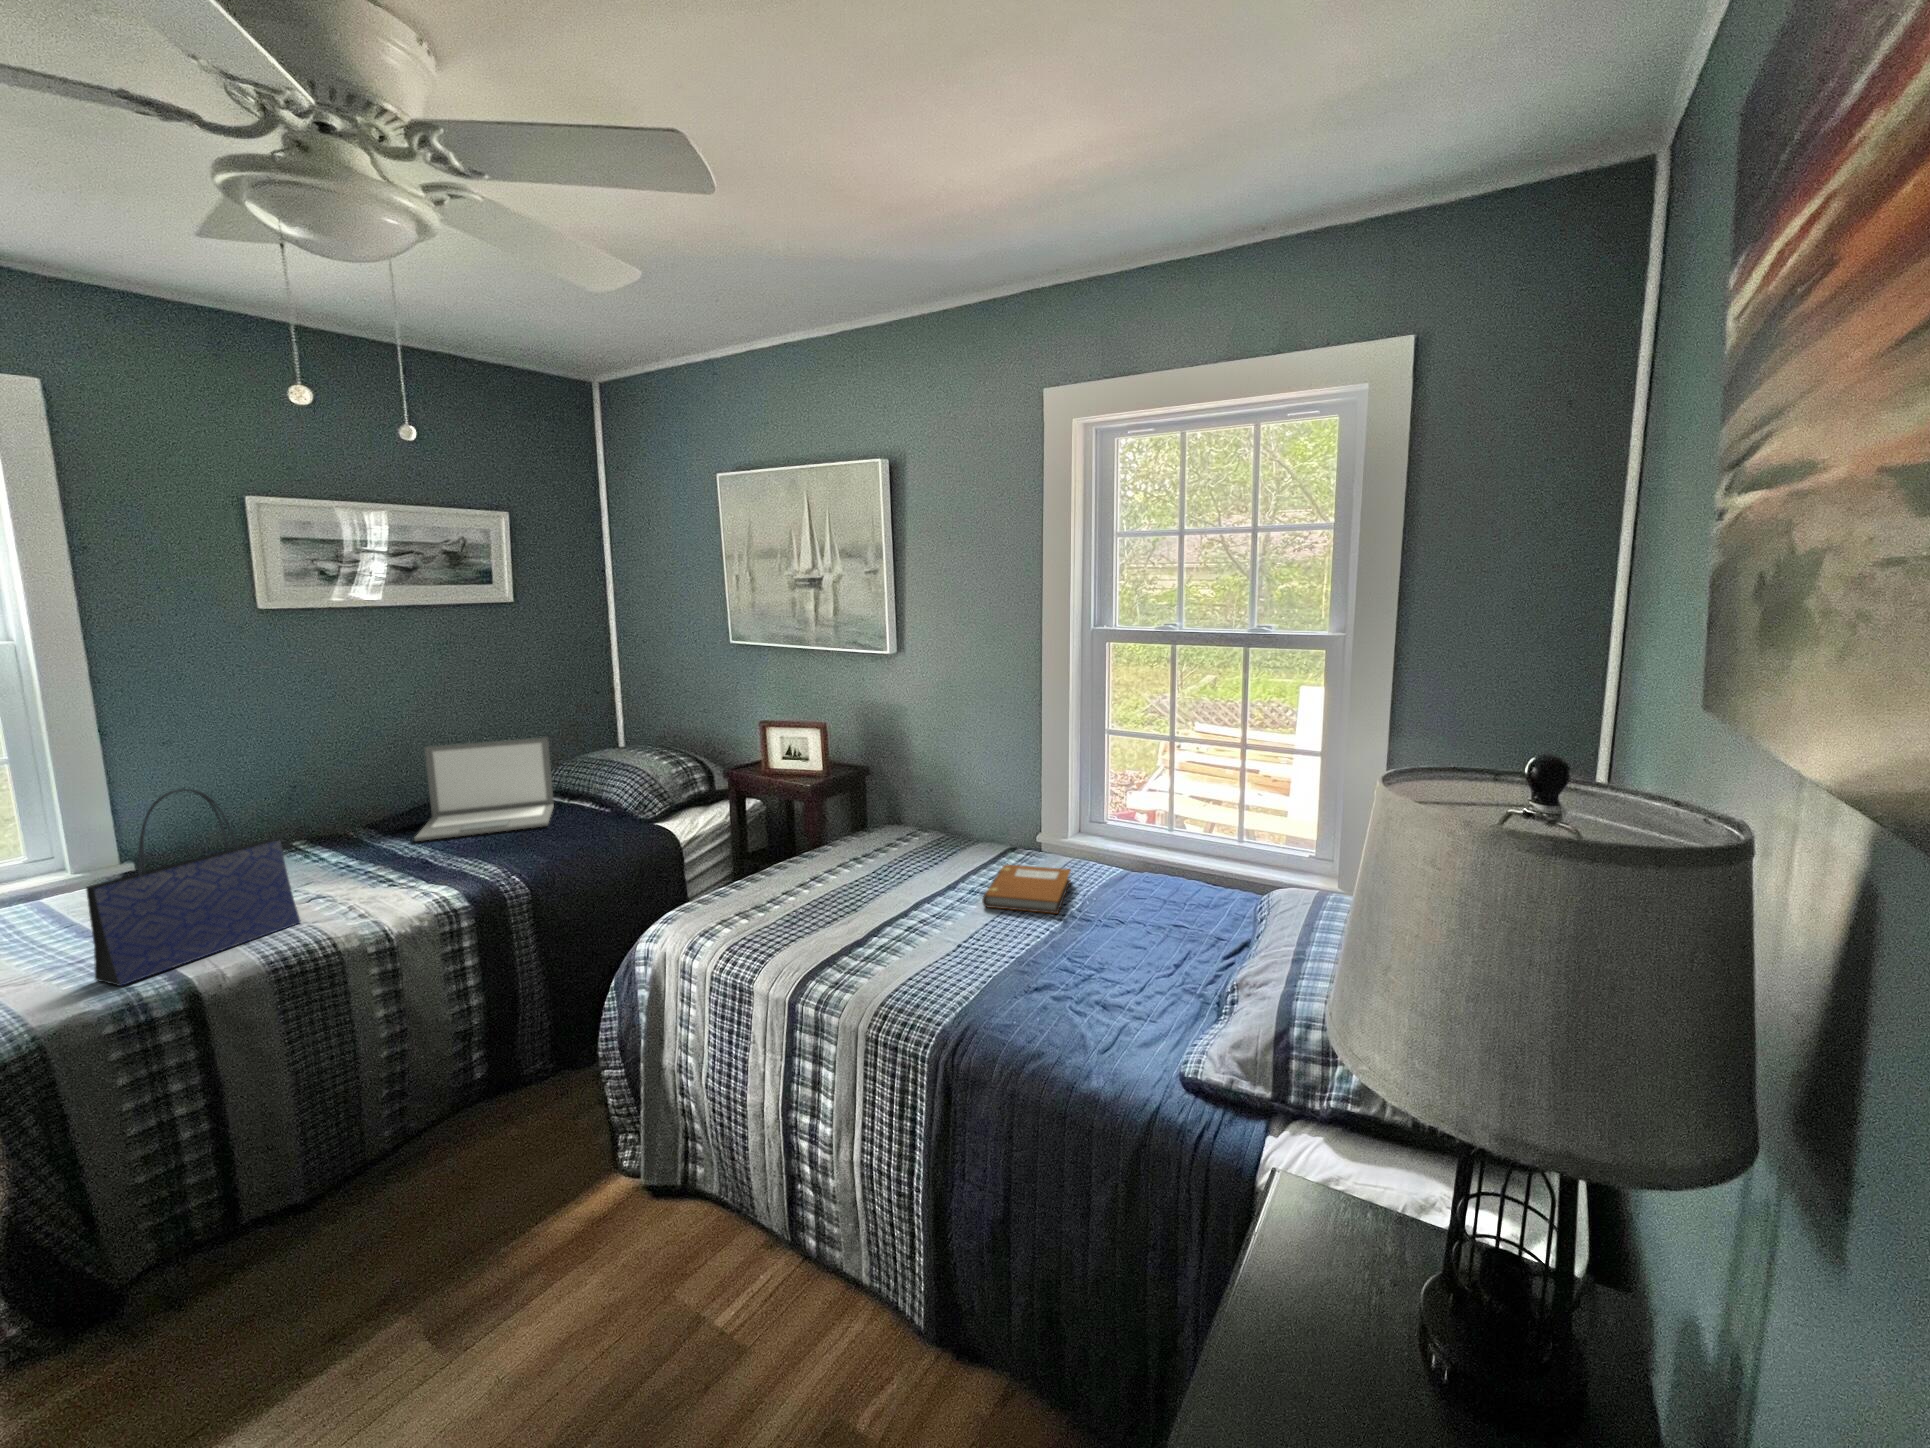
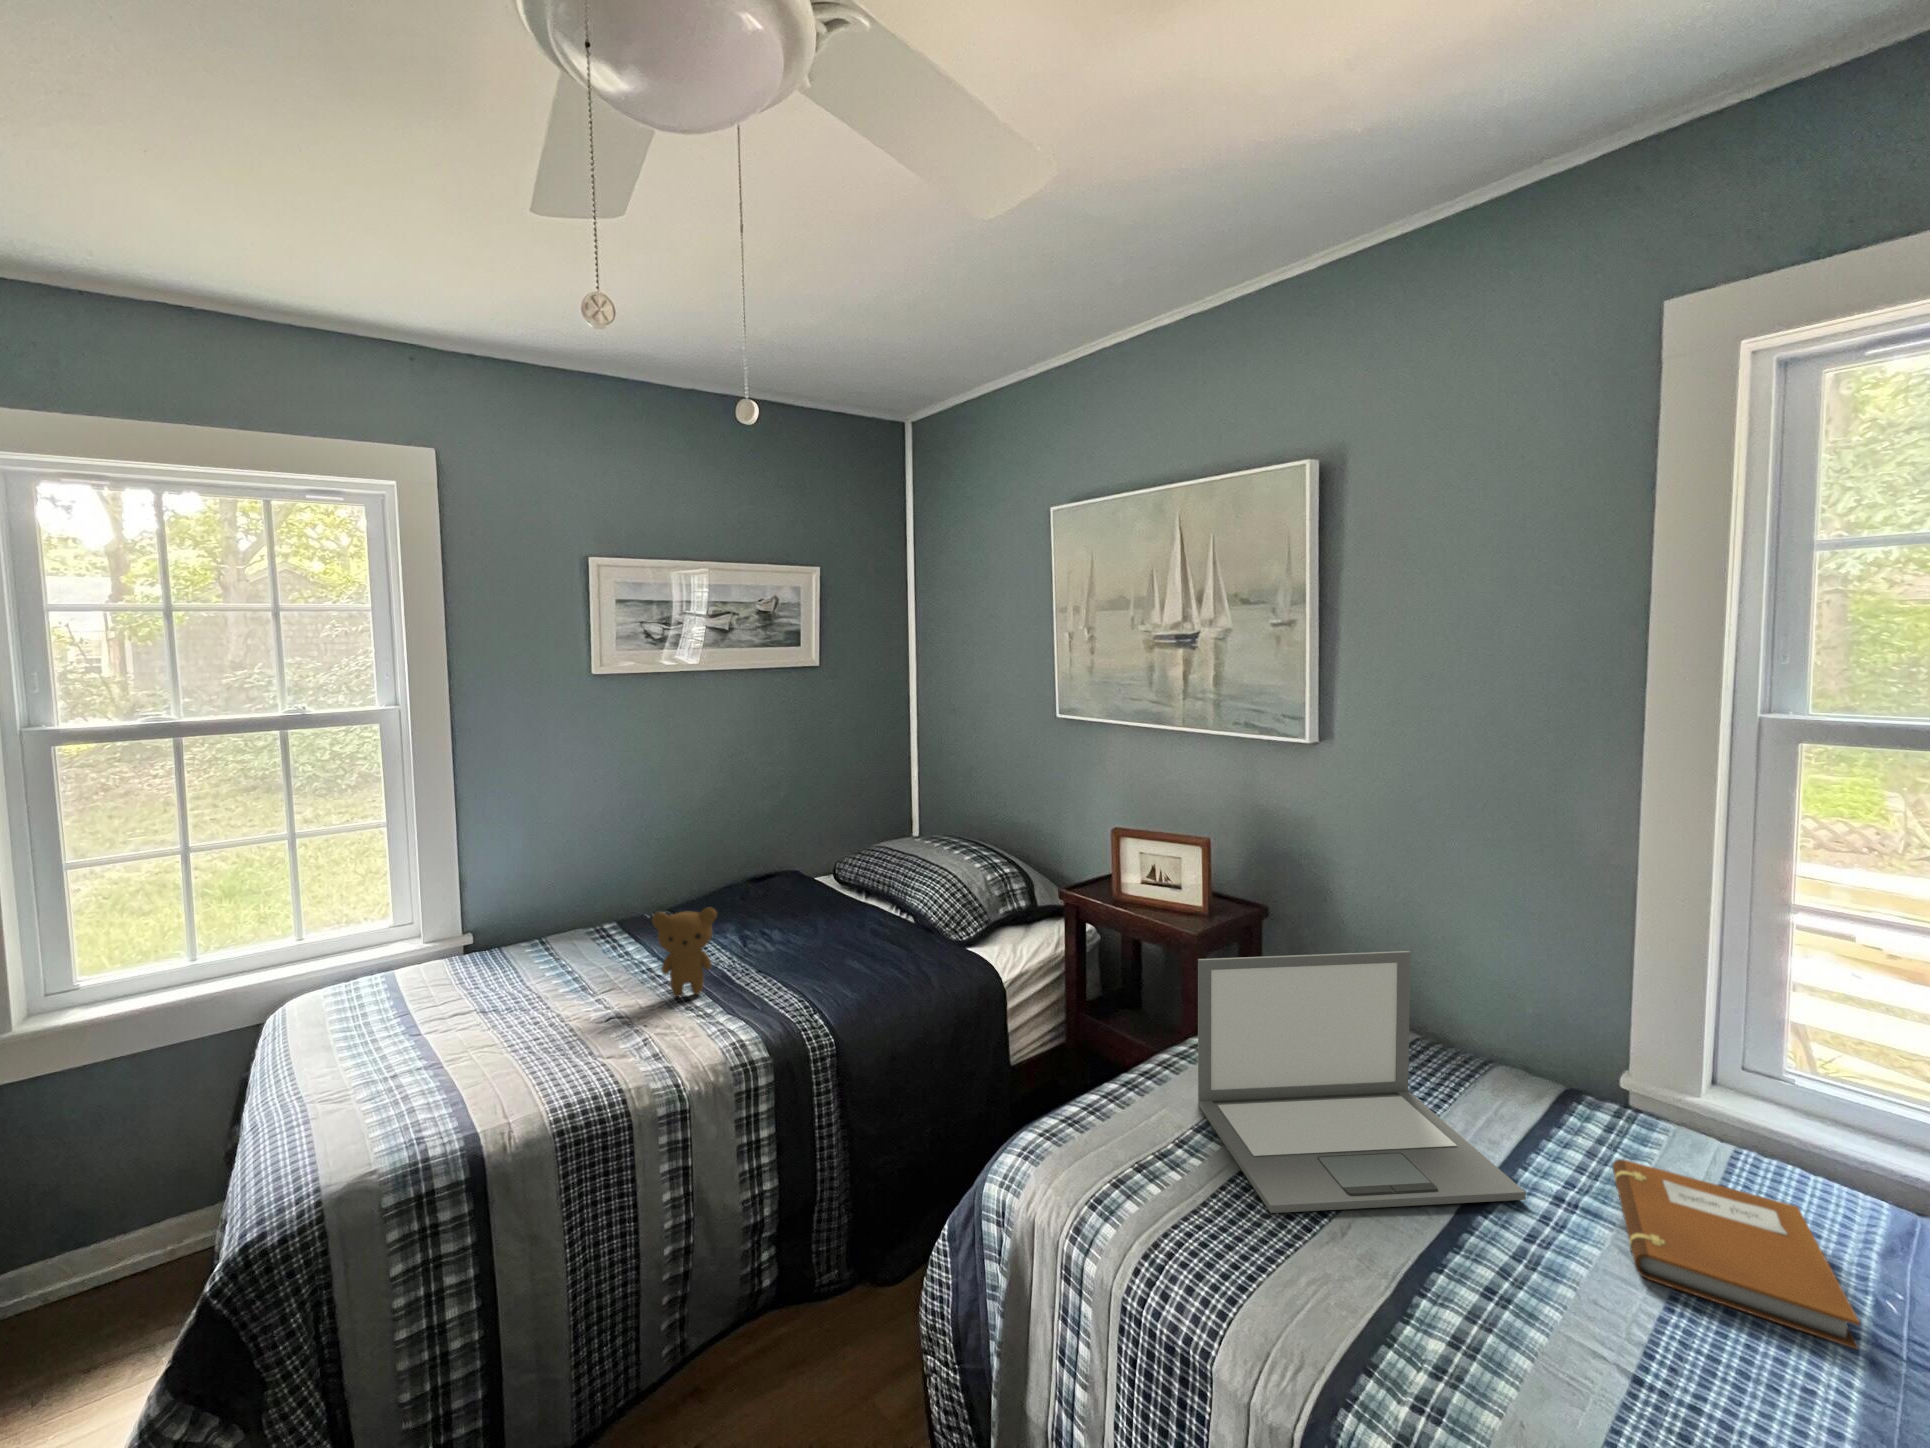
laptop: present [414,738,554,841] -> present [1198,951,1526,1213]
tote bag: present [86,789,301,986] -> none [394,893,597,1136]
teddy bear: none [347,803,413,879] -> present [652,908,717,997]

